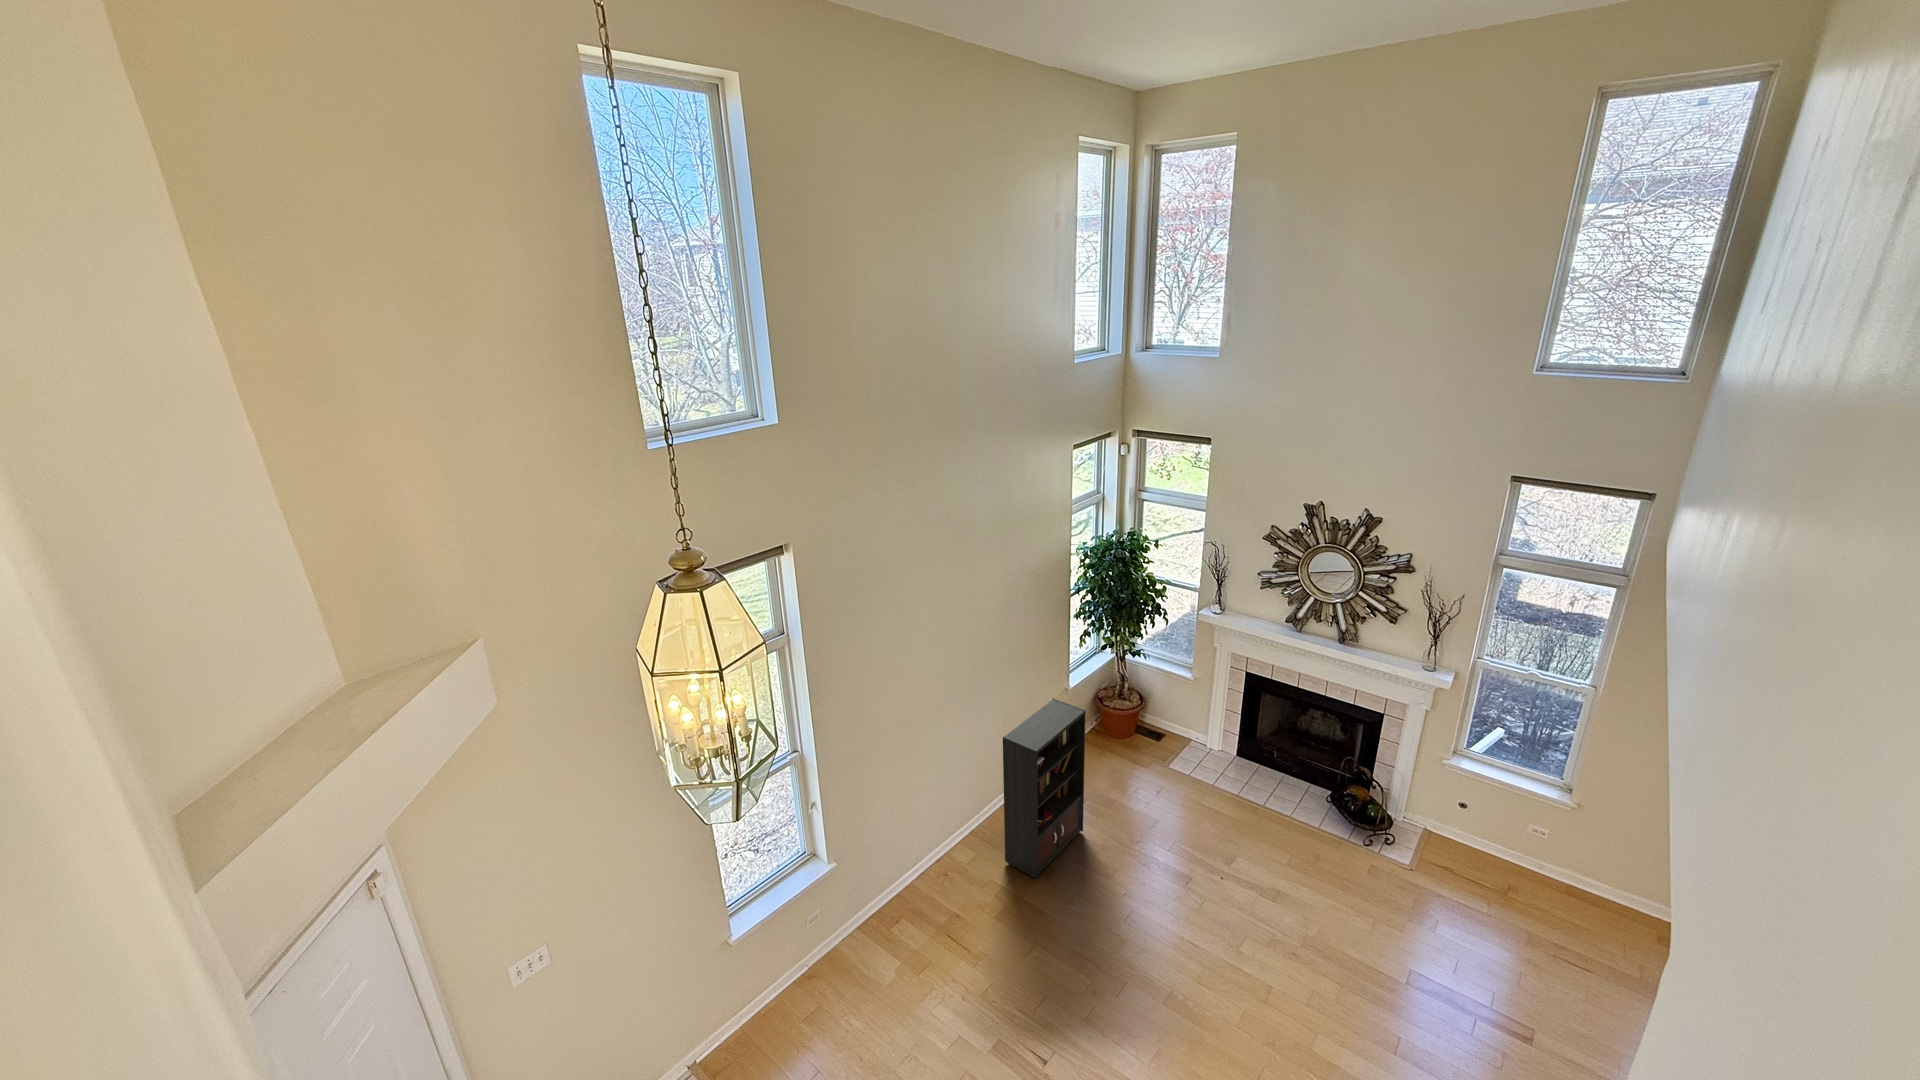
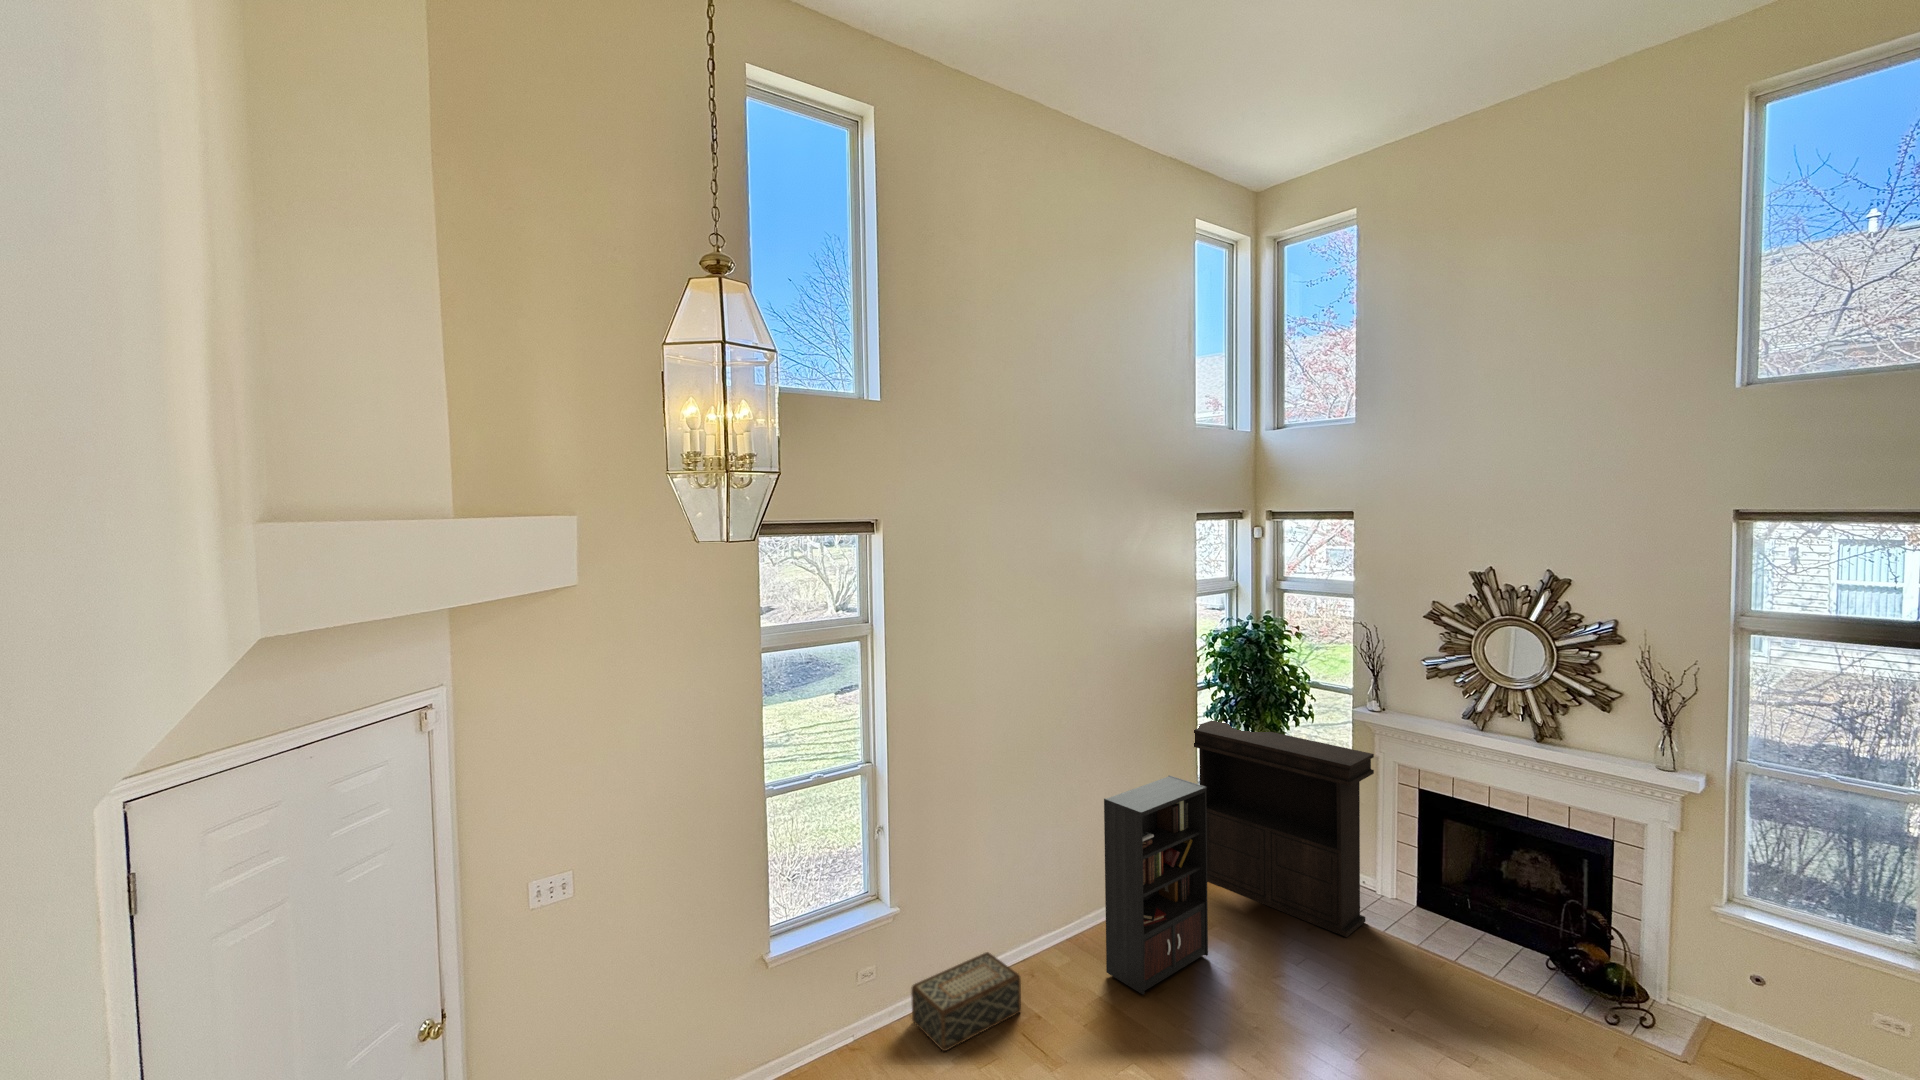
console table: none [1062,620,1216,795] -> present [1194,720,1374,937]
woven basket: none [850,868,941,963] -> present [911,952,1021,1051]

